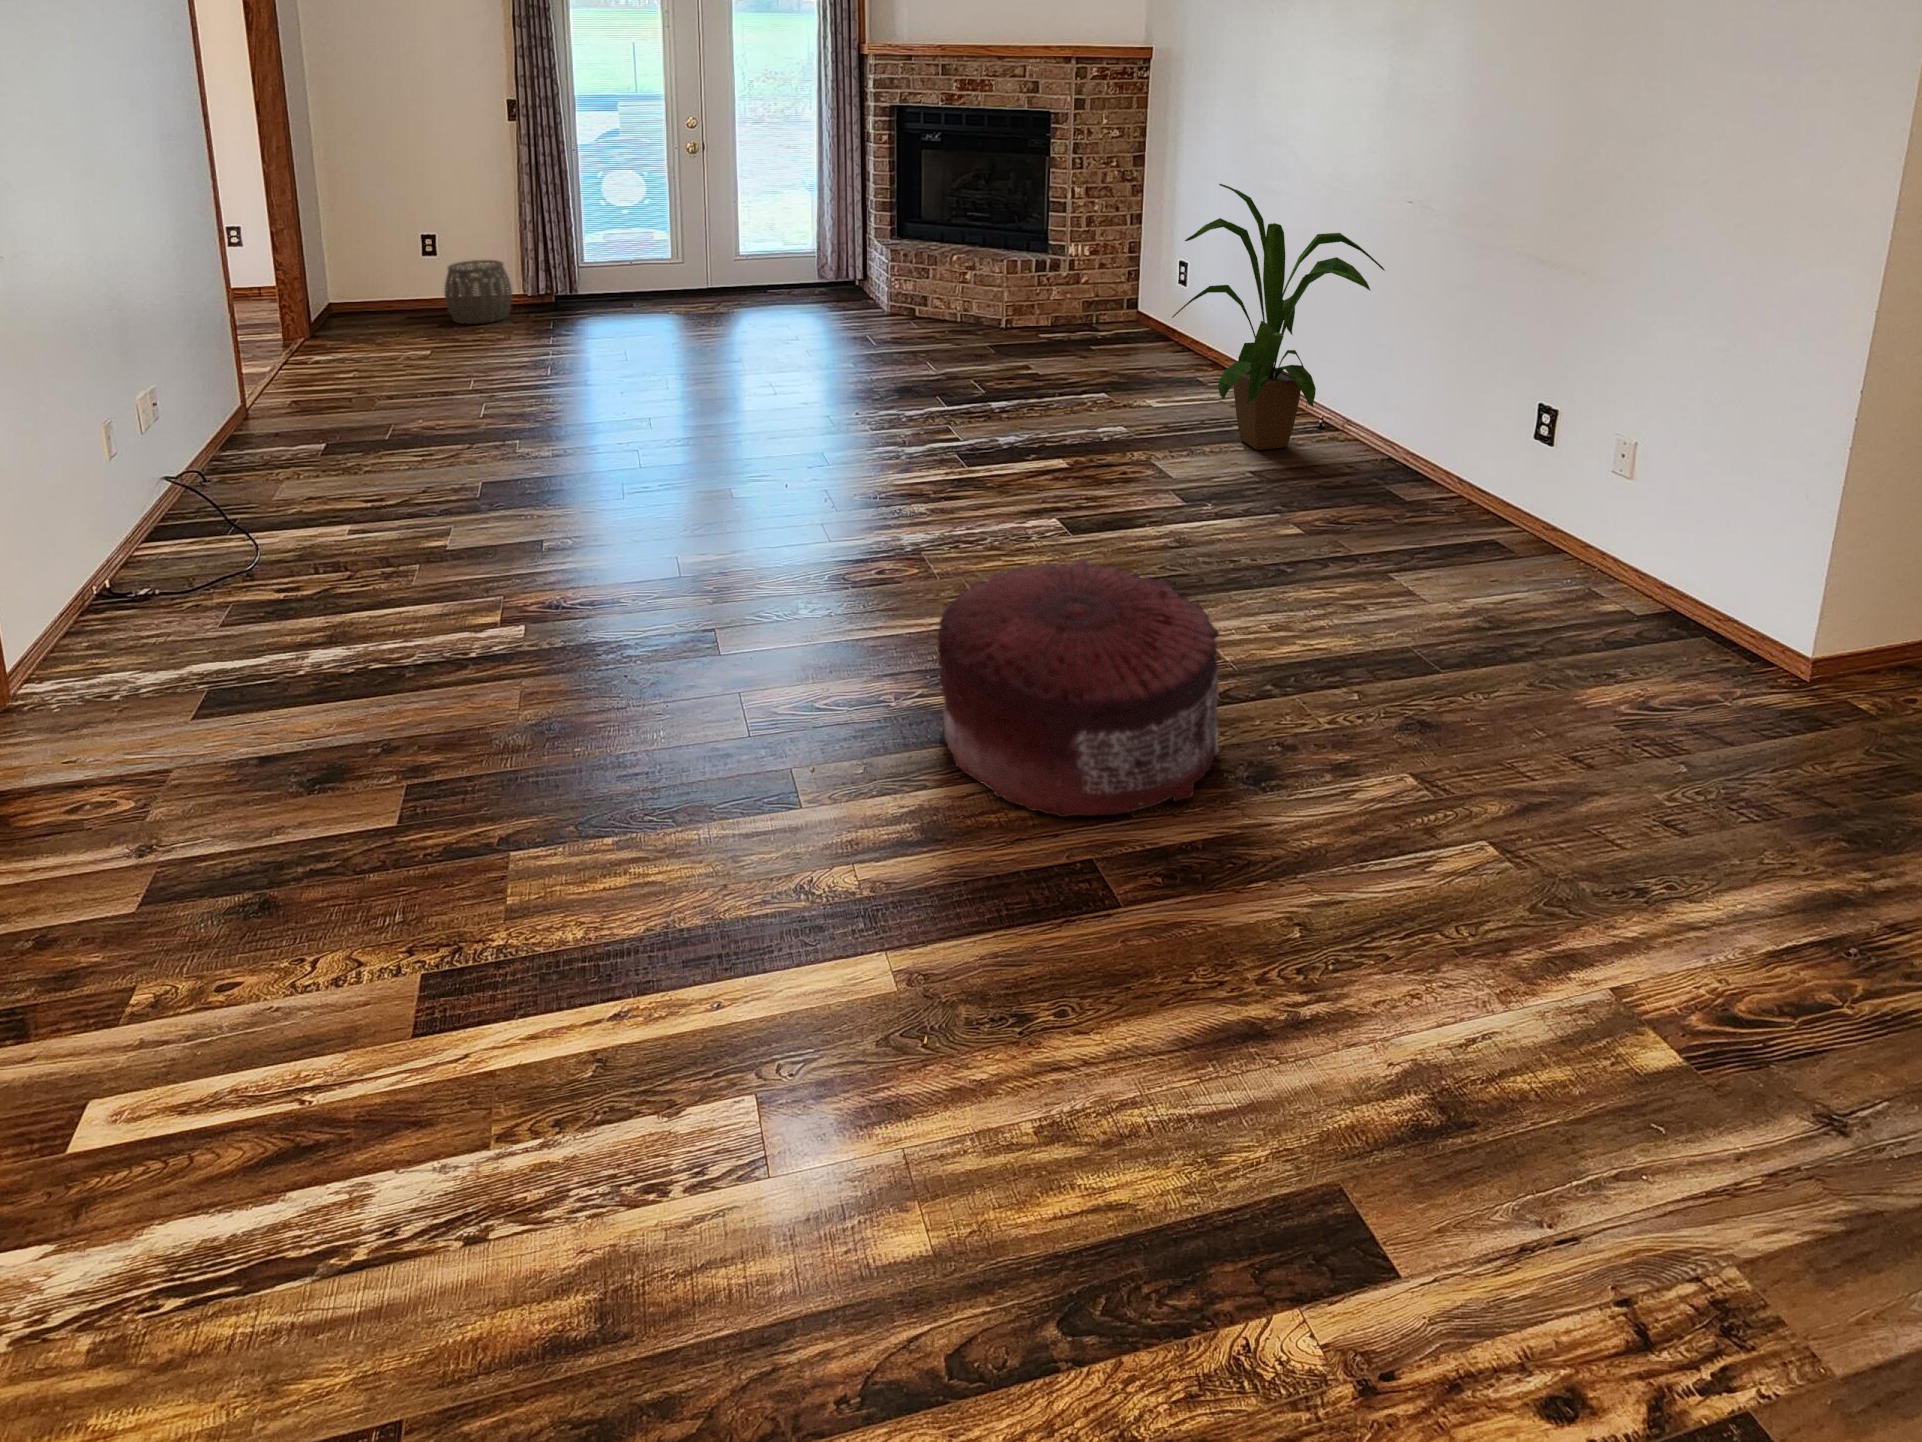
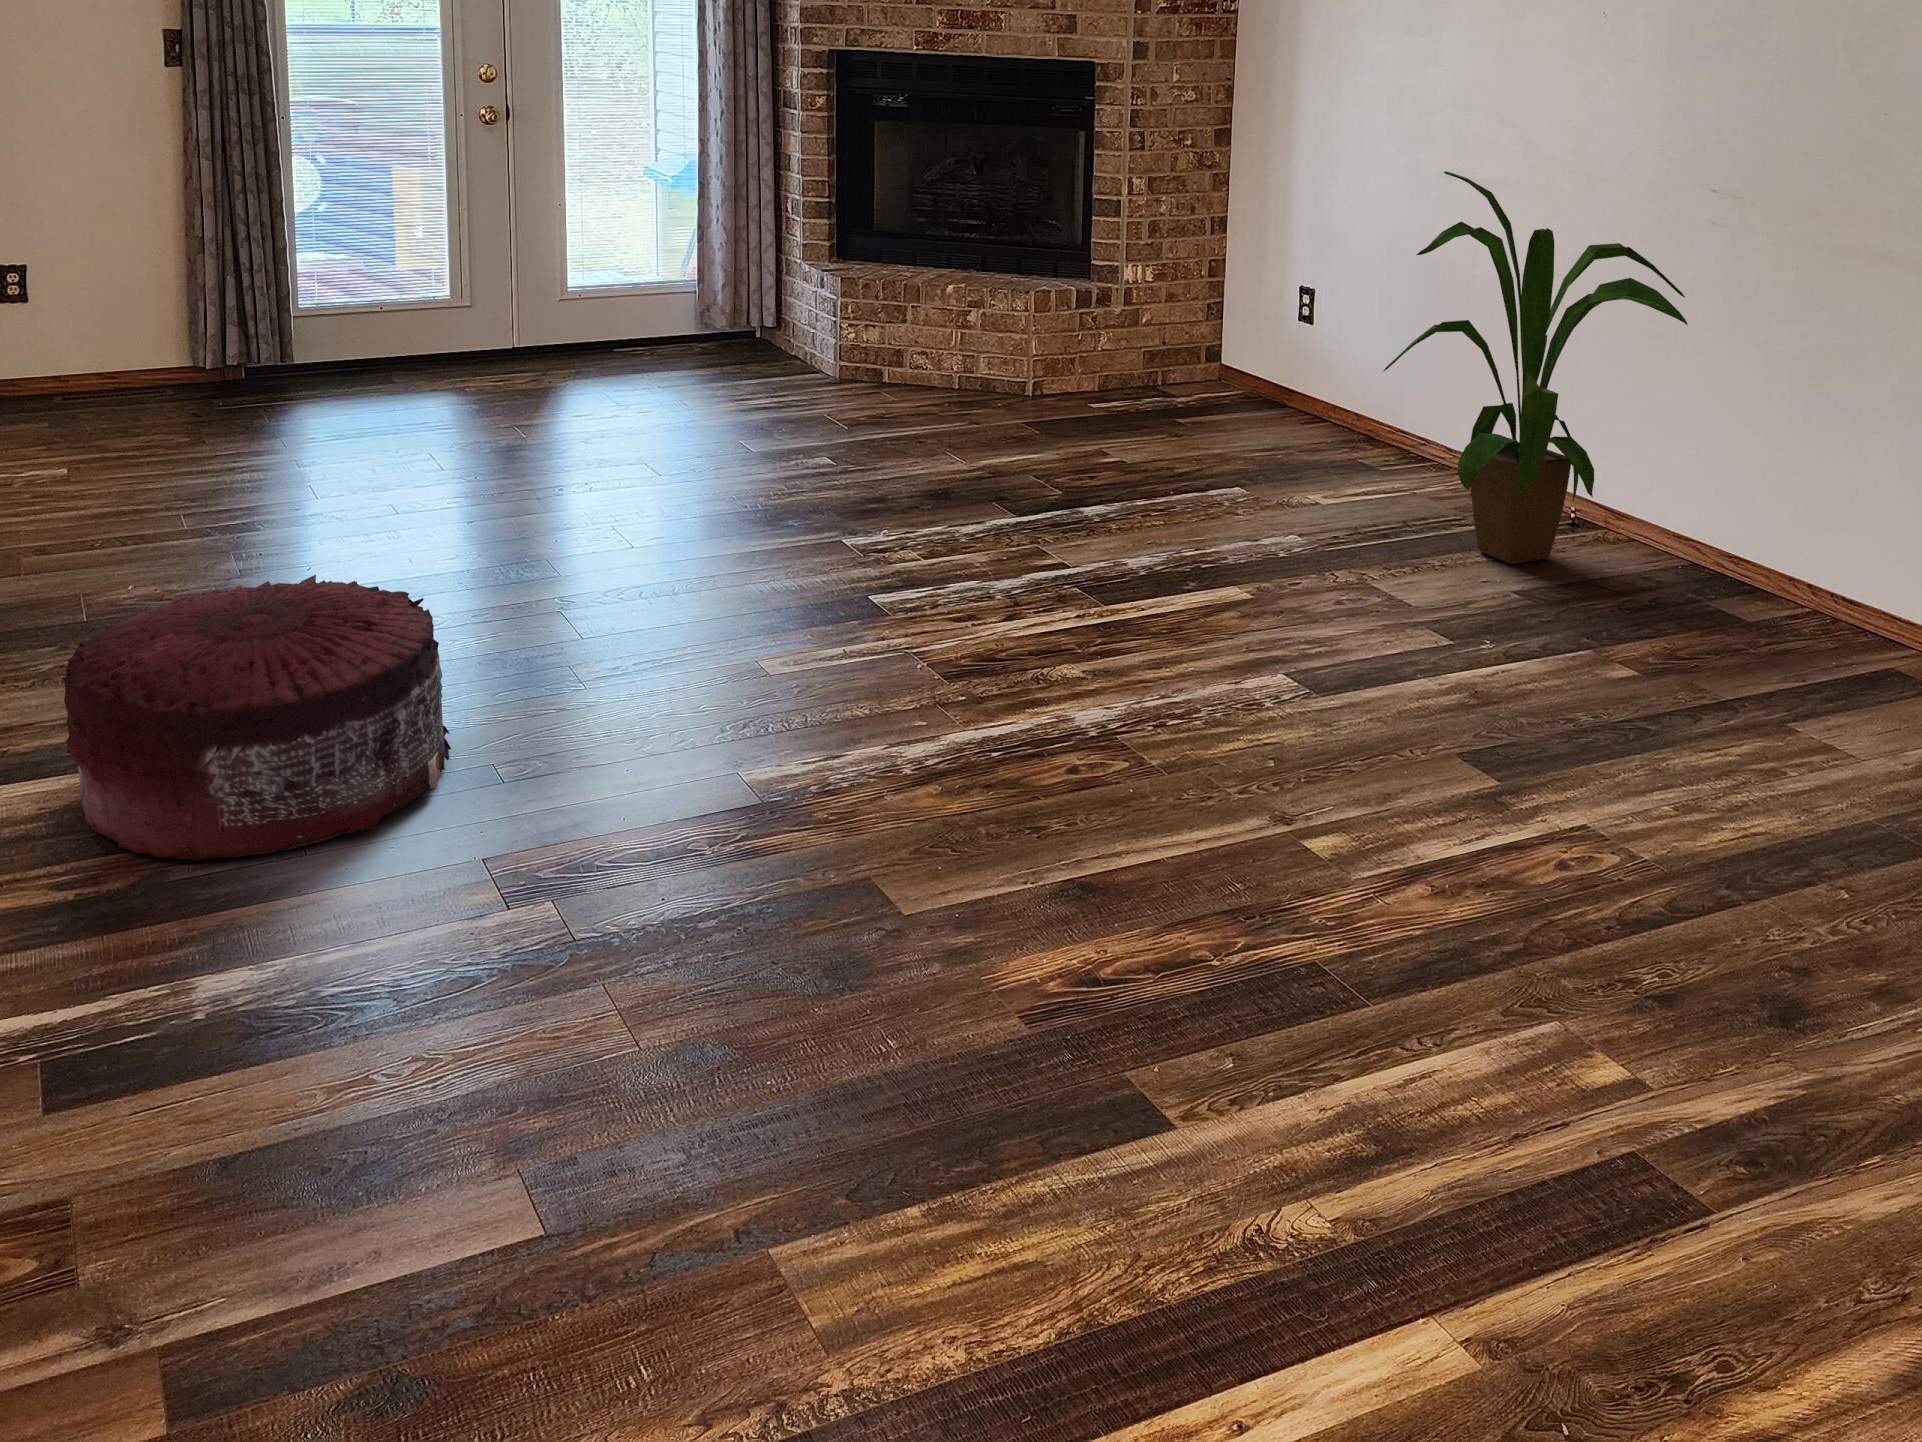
woven basket: present [444,260,512,324] -> none [47,297,175,411]
pouf: present [938,559,1219,817] -> present [63,575,451,861]

